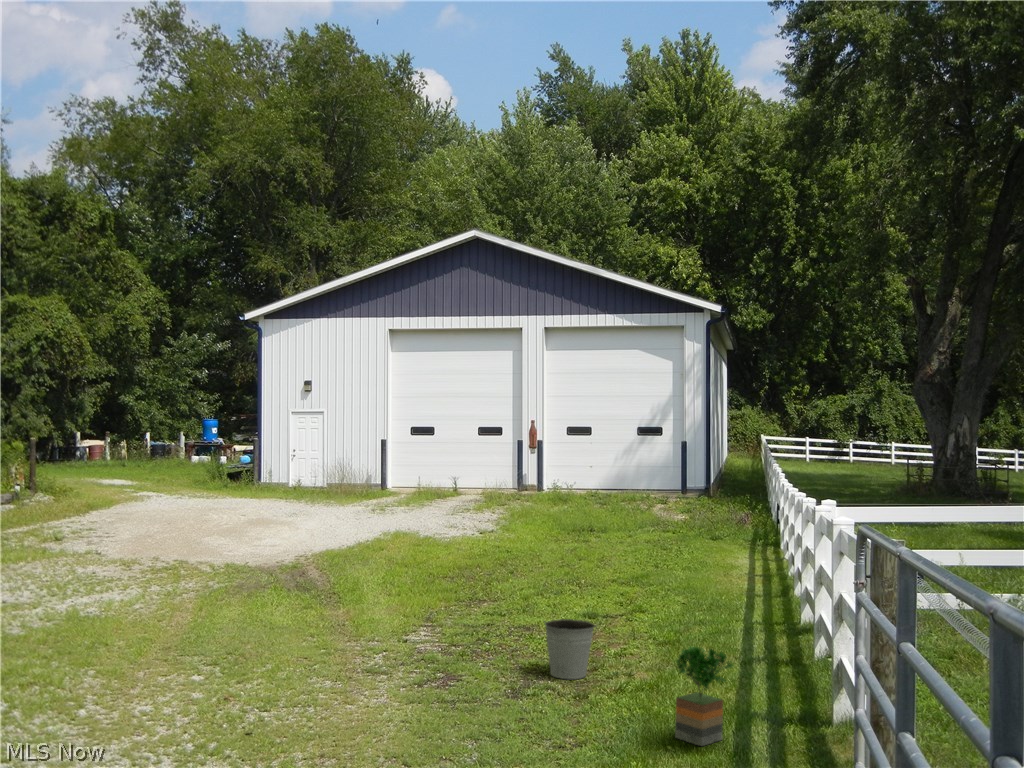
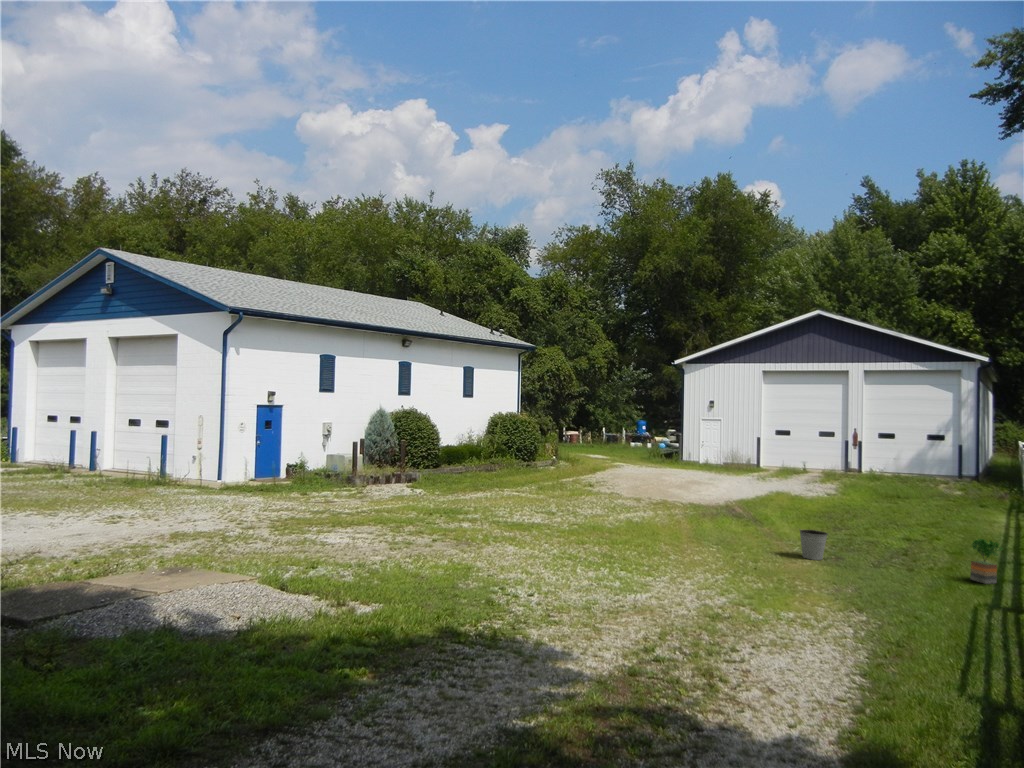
bucket: present [544,619,595,679] -> present [800,530,828,560]

